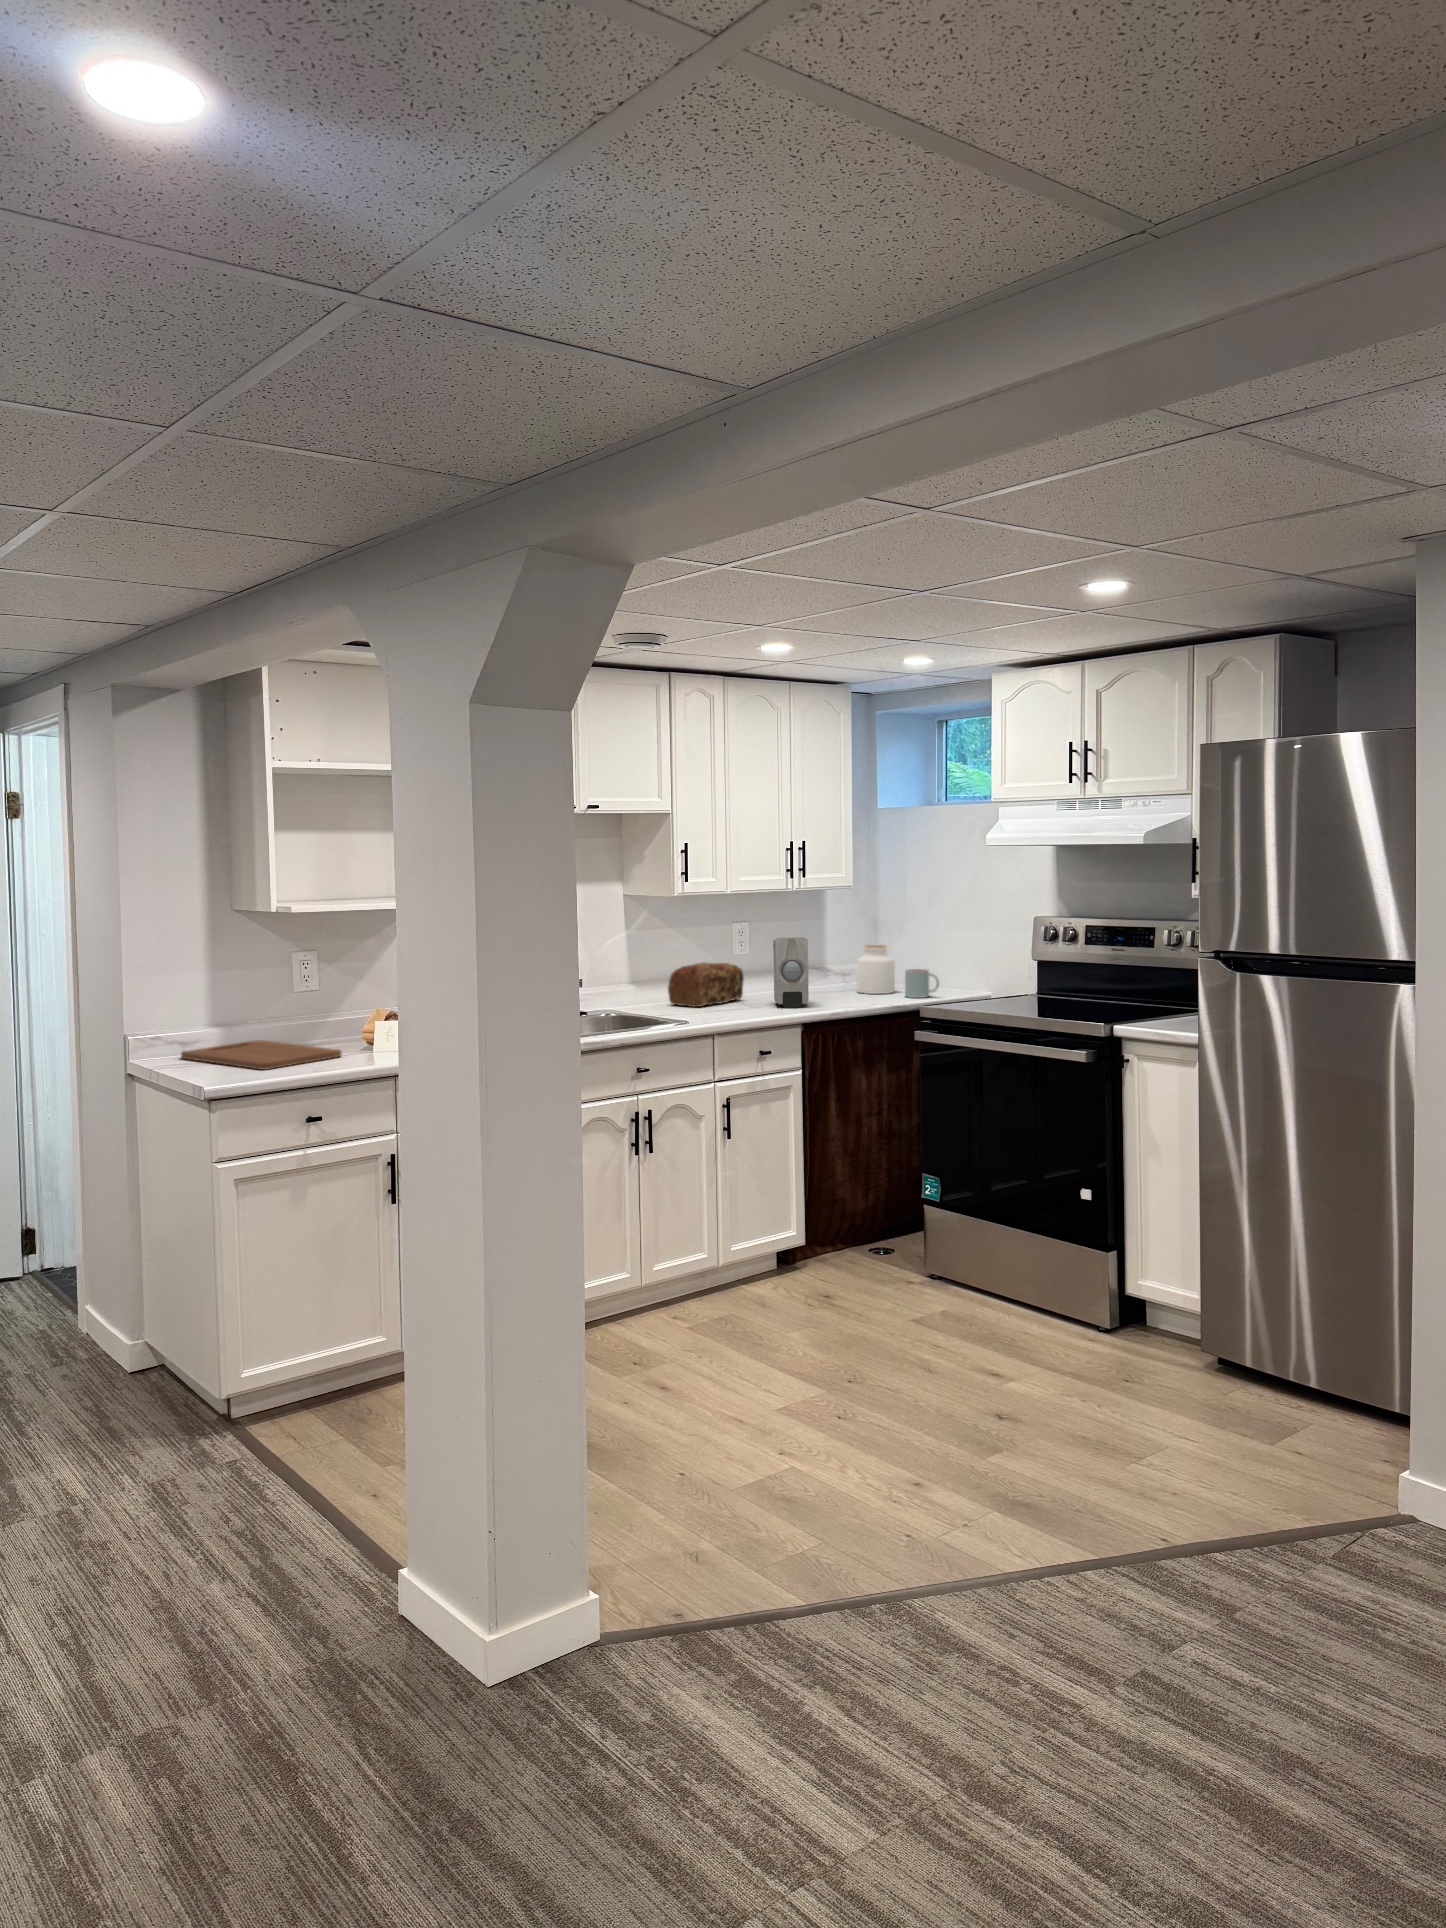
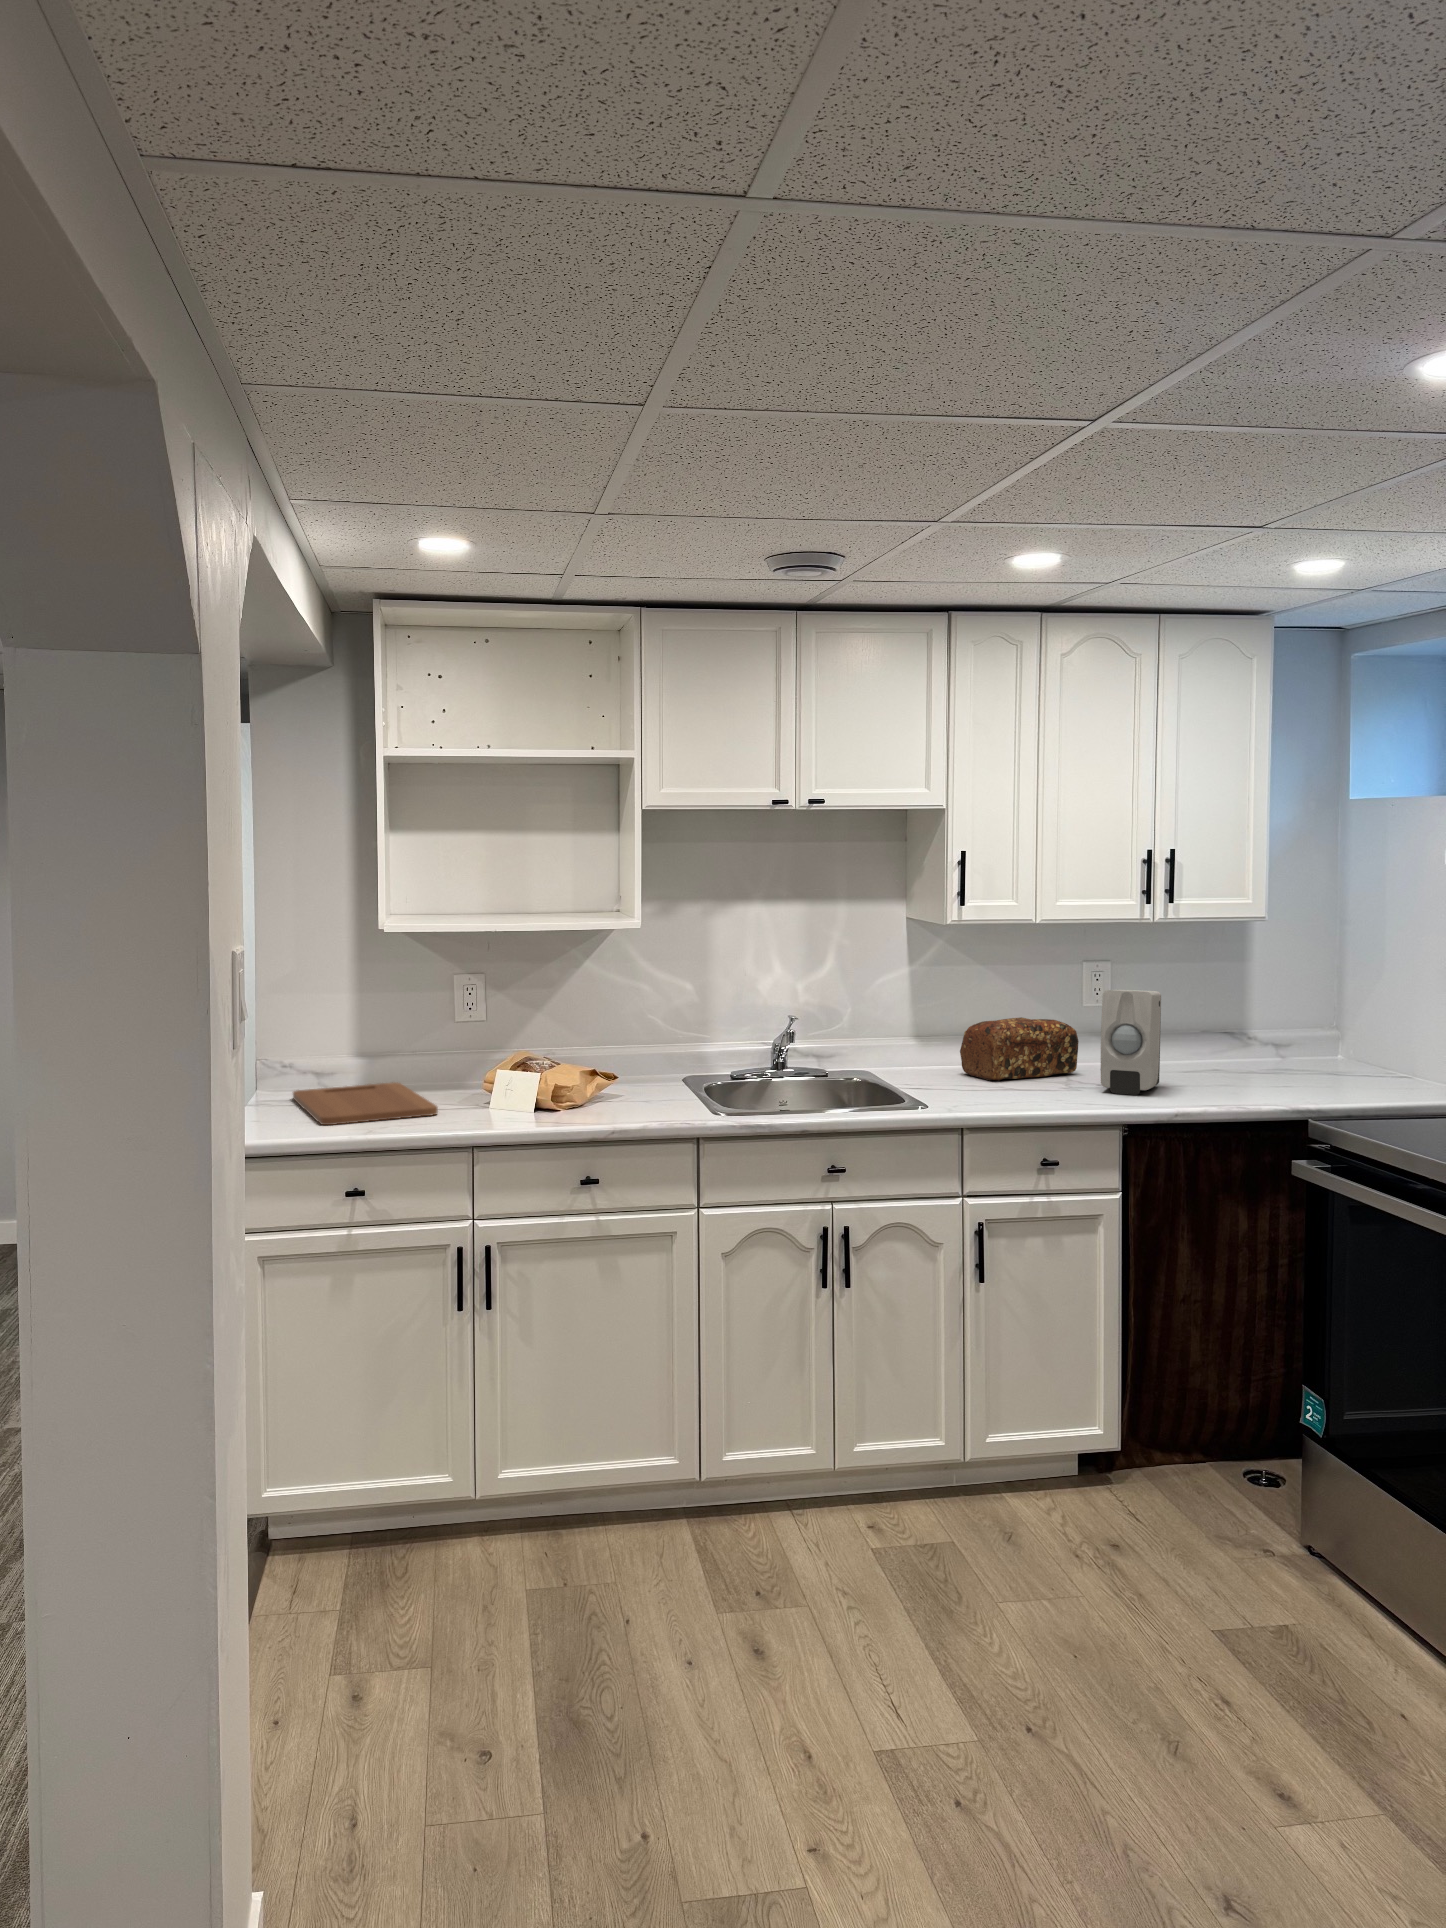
jar: present [856,945,895,994] -> none [1270,1006,1334,1081]
mug: present [905,969,939,998] -> none [1336,1048,1392,1095]

